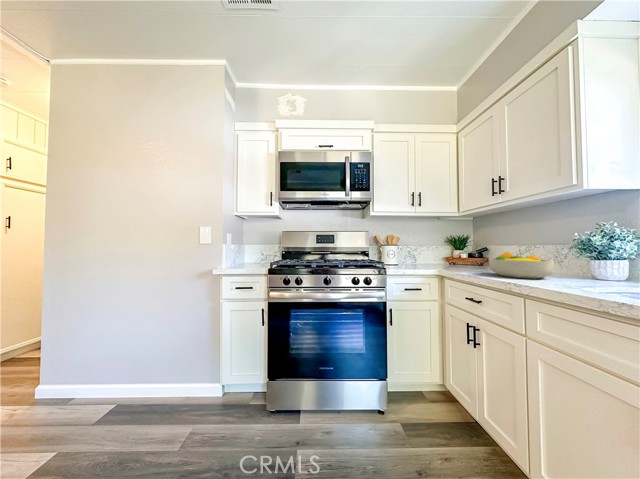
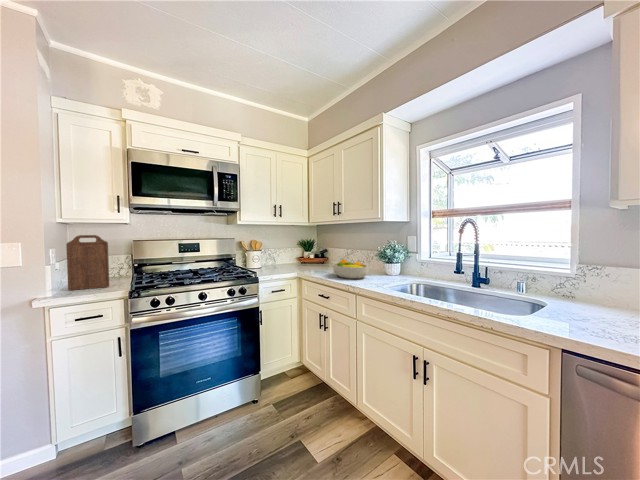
cutting board: none [236,223,261,266] -> present [66,235,109,290]

